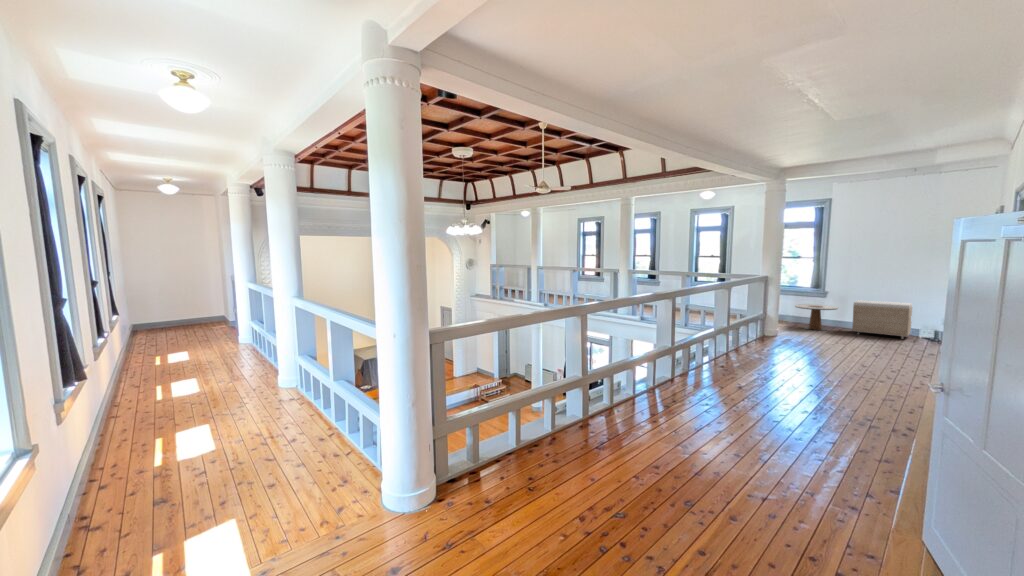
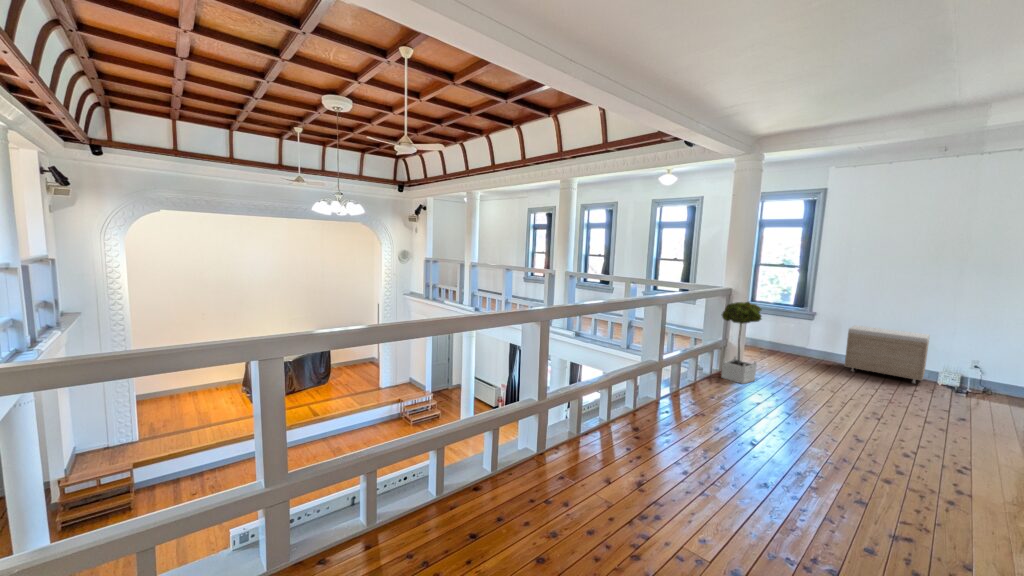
potted tree: none [760,284,790,344] -> present [721,302,761,384]
side table: present [795,304,838,331] -> none [770,326,827,362]

